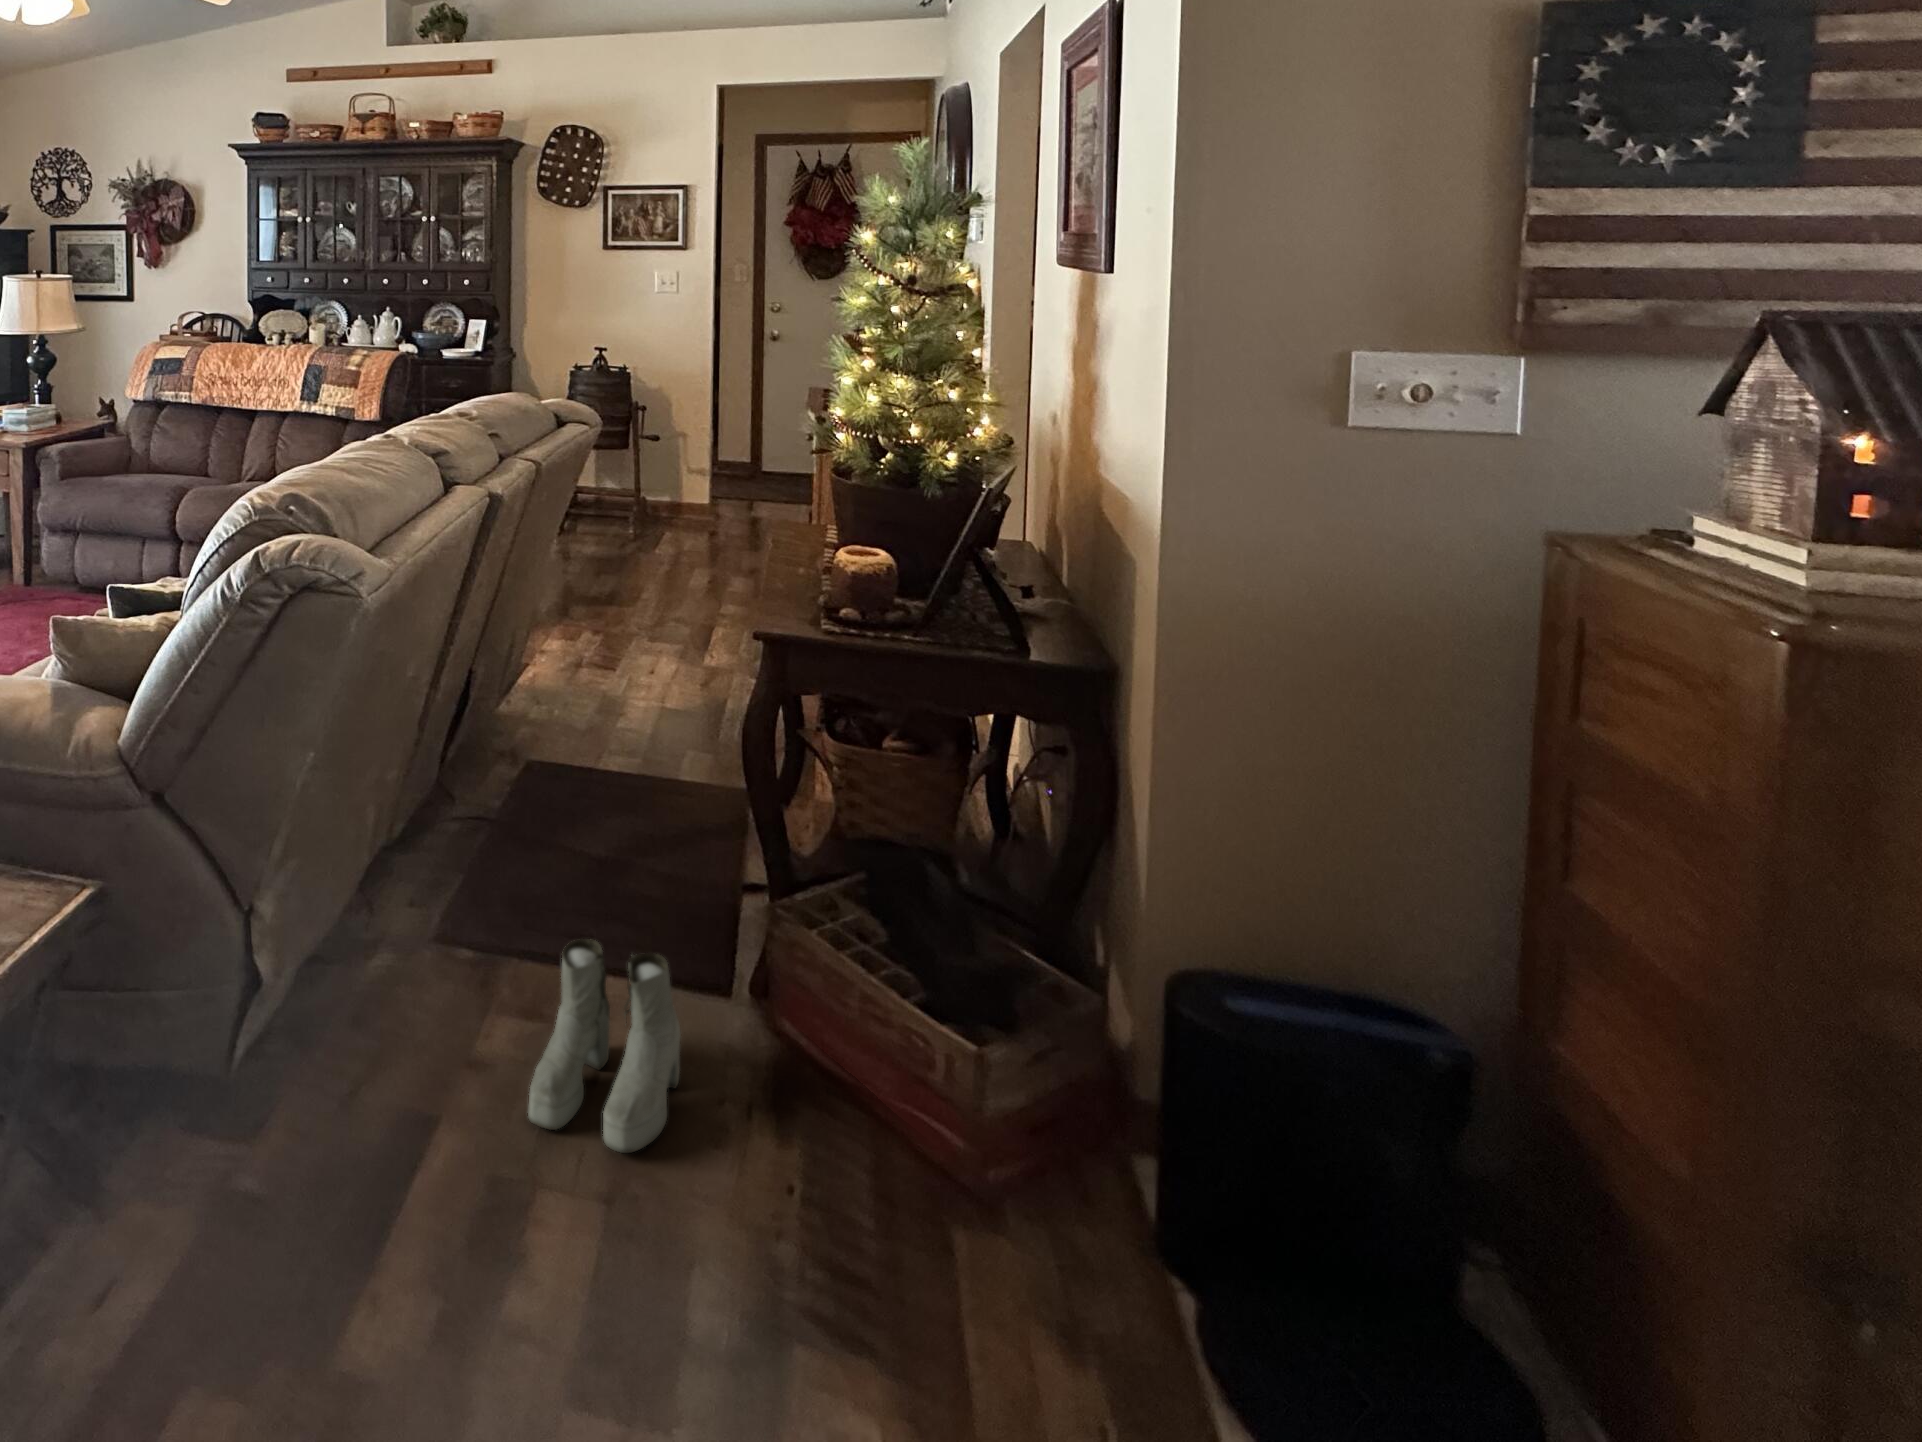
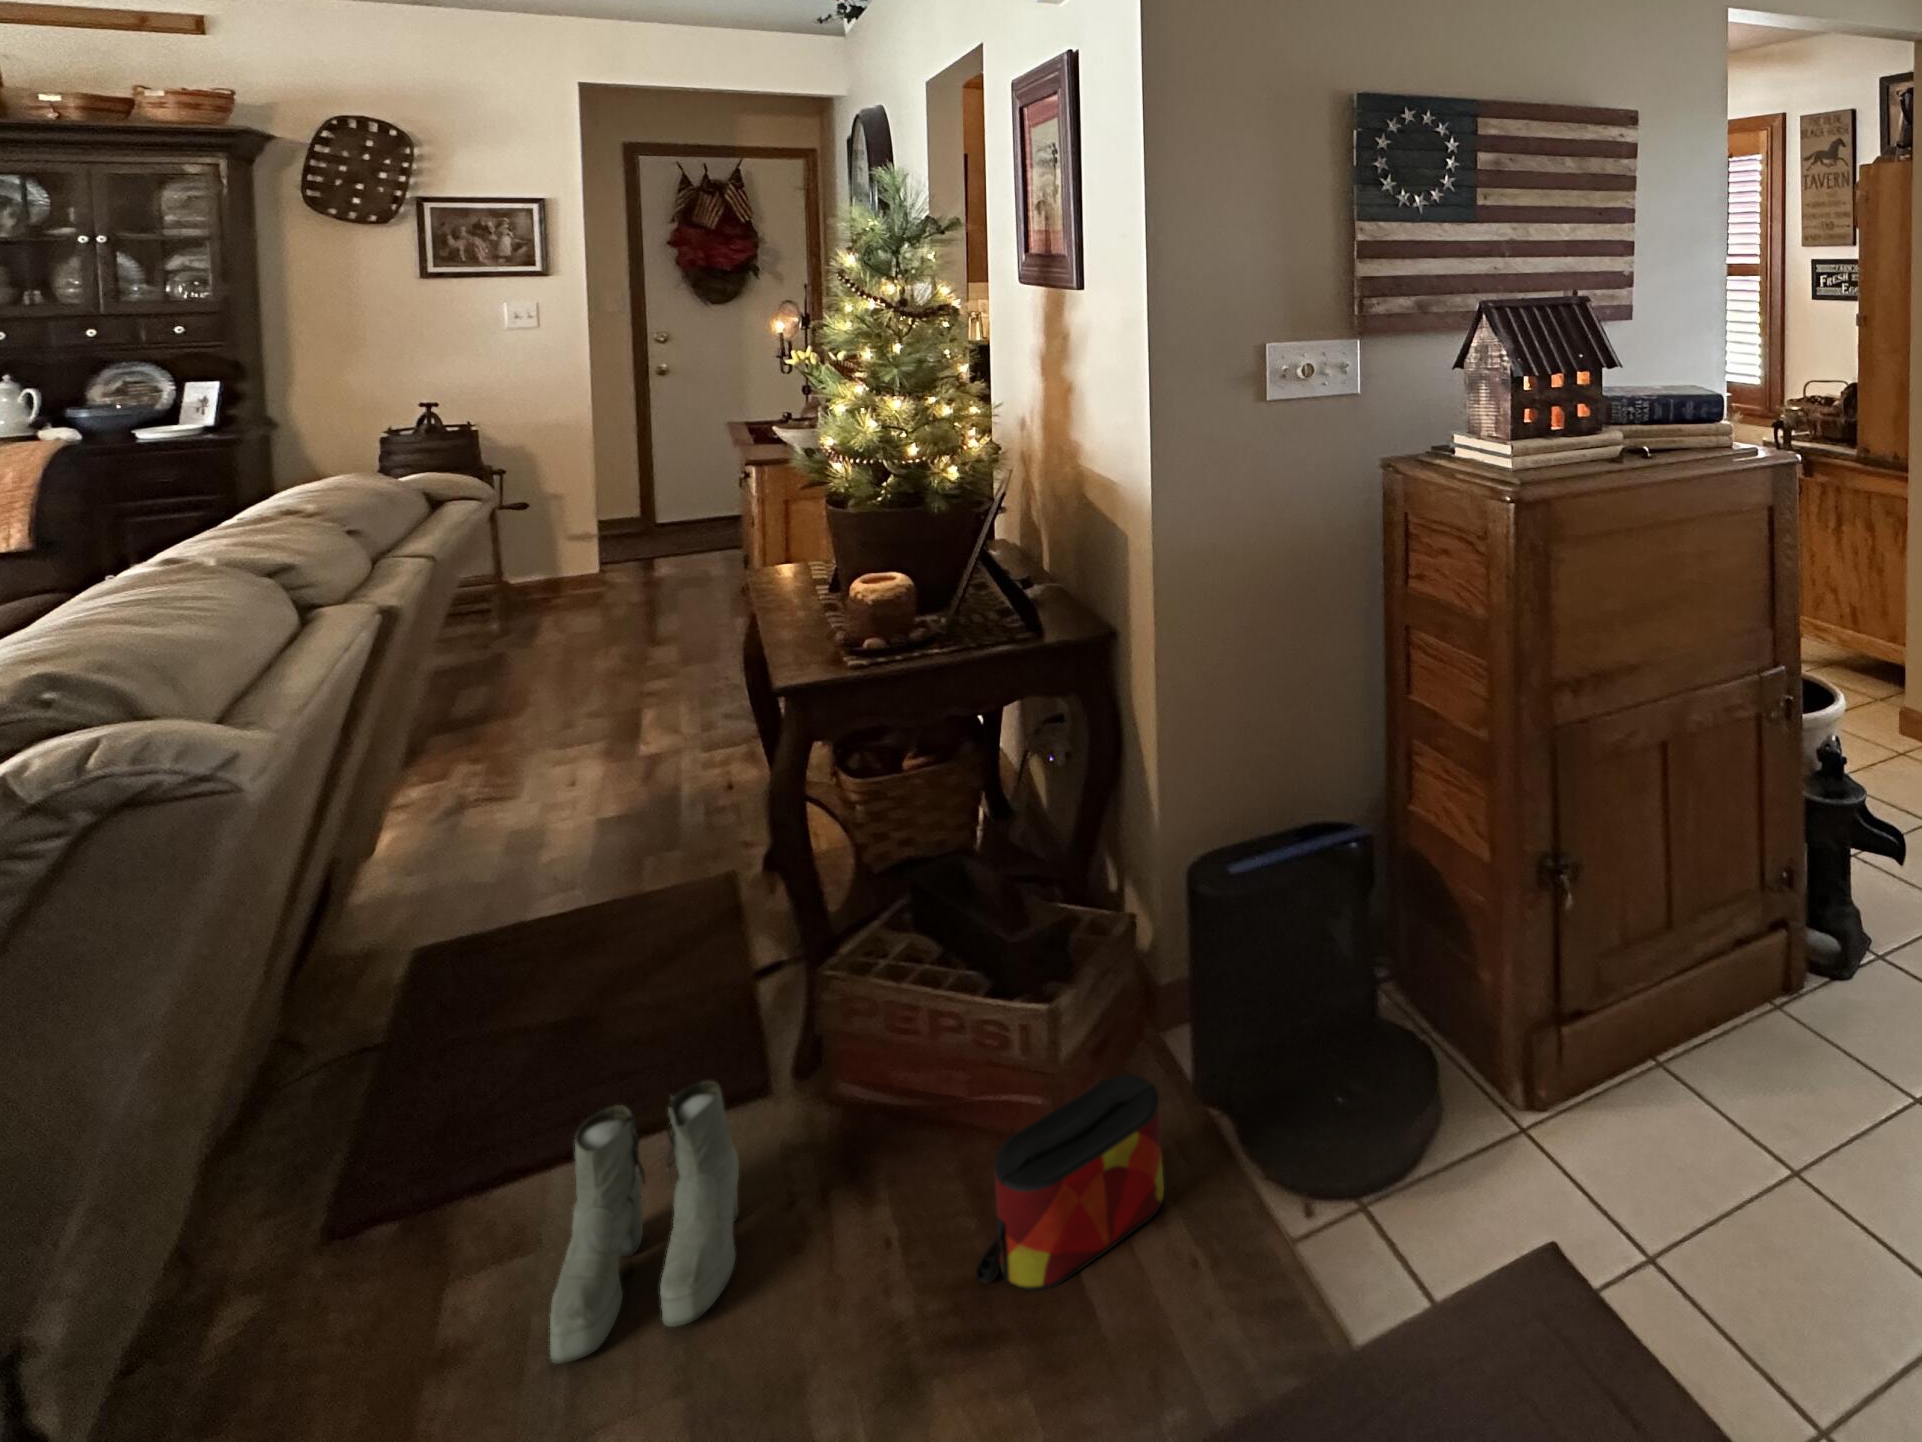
bag: none [859,1160,1089,1349] -> present [976,1075,1164,1291]

